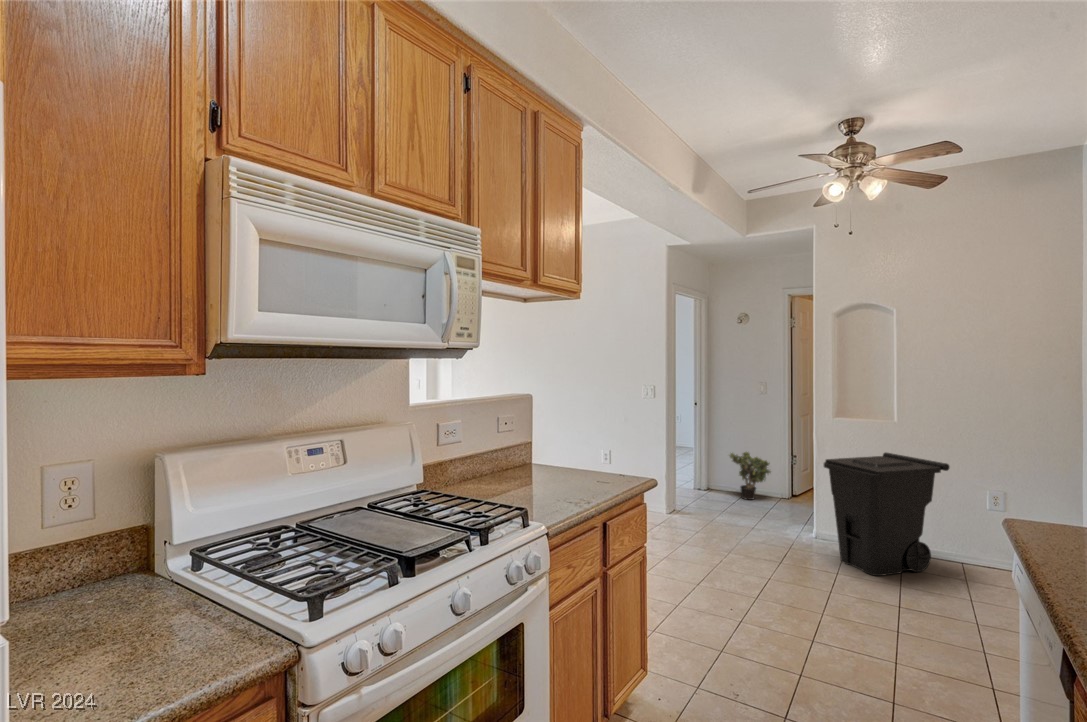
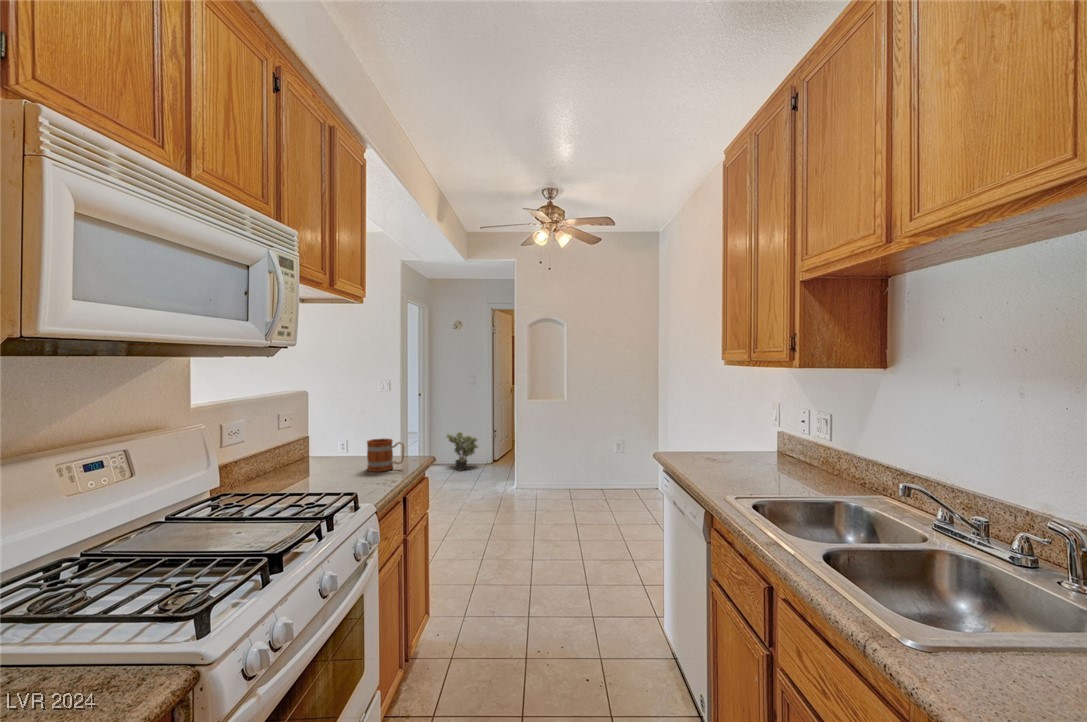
mug: none [575,451,615,488] -> present [367,438,404,472]
trash can: present [824,453,949,576] -> none [525,423,601,511]

